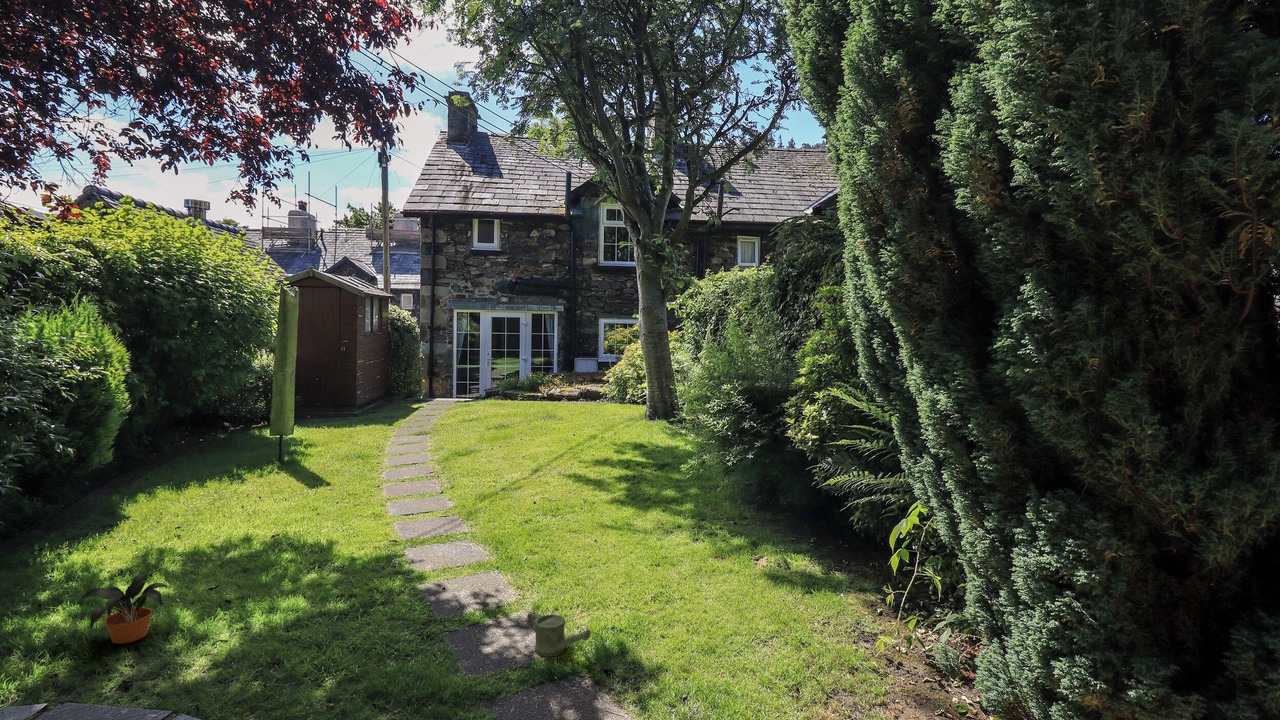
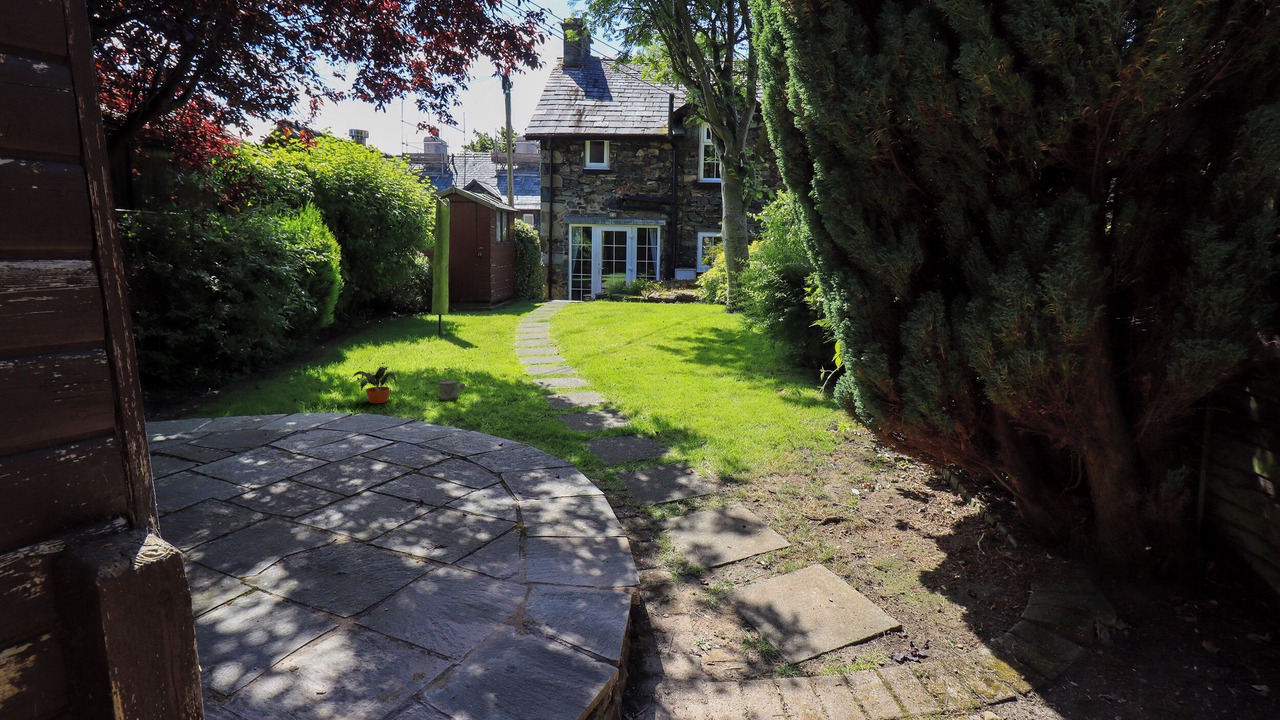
watering can: present [528,613,590,657] -> present [439,379,465,400]

